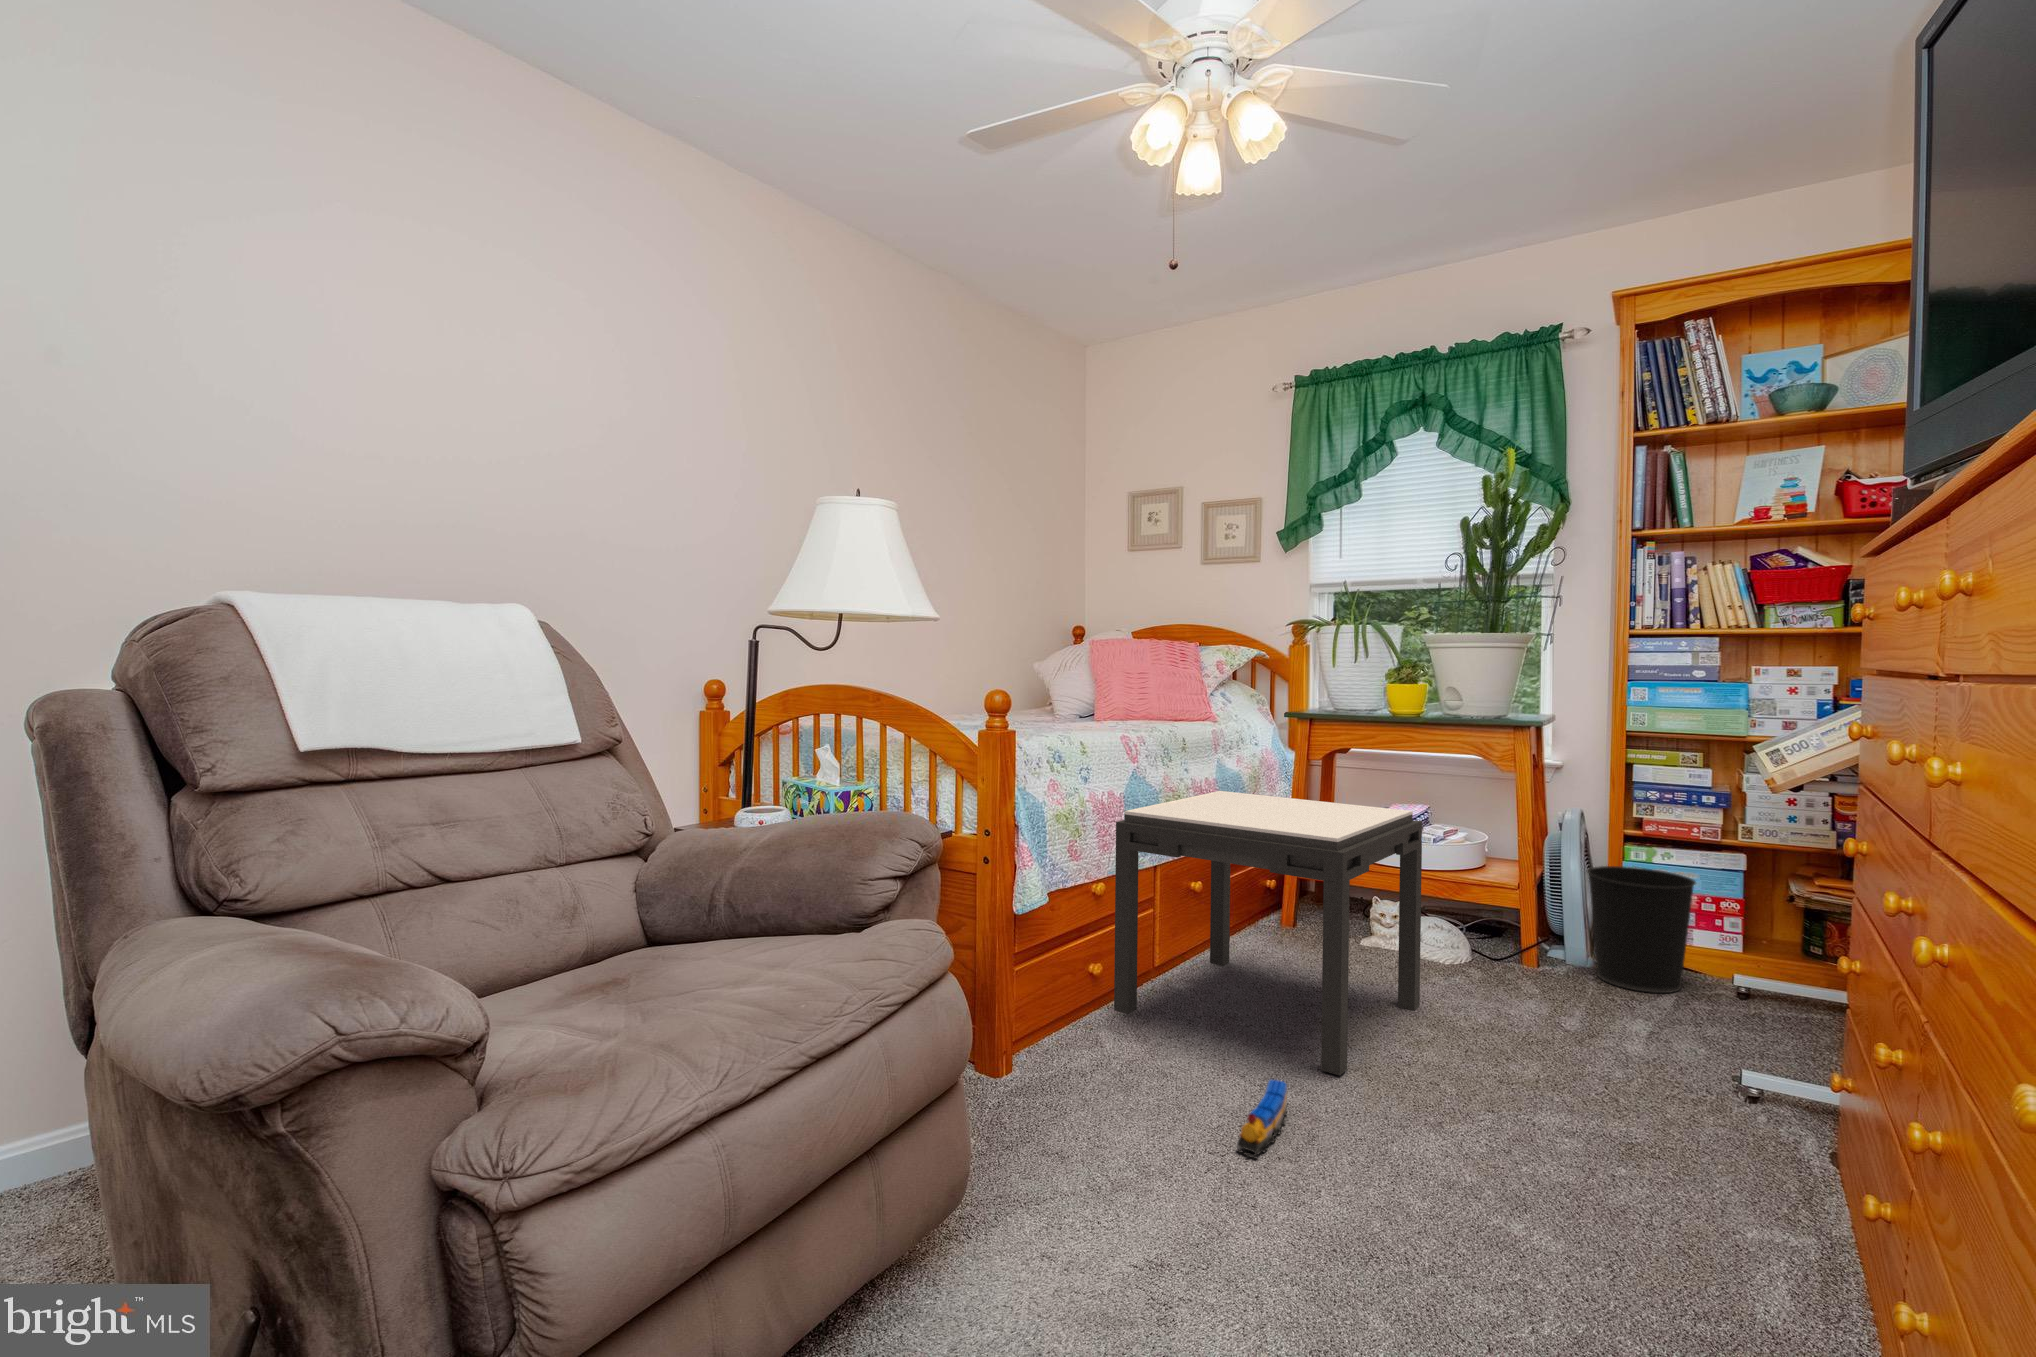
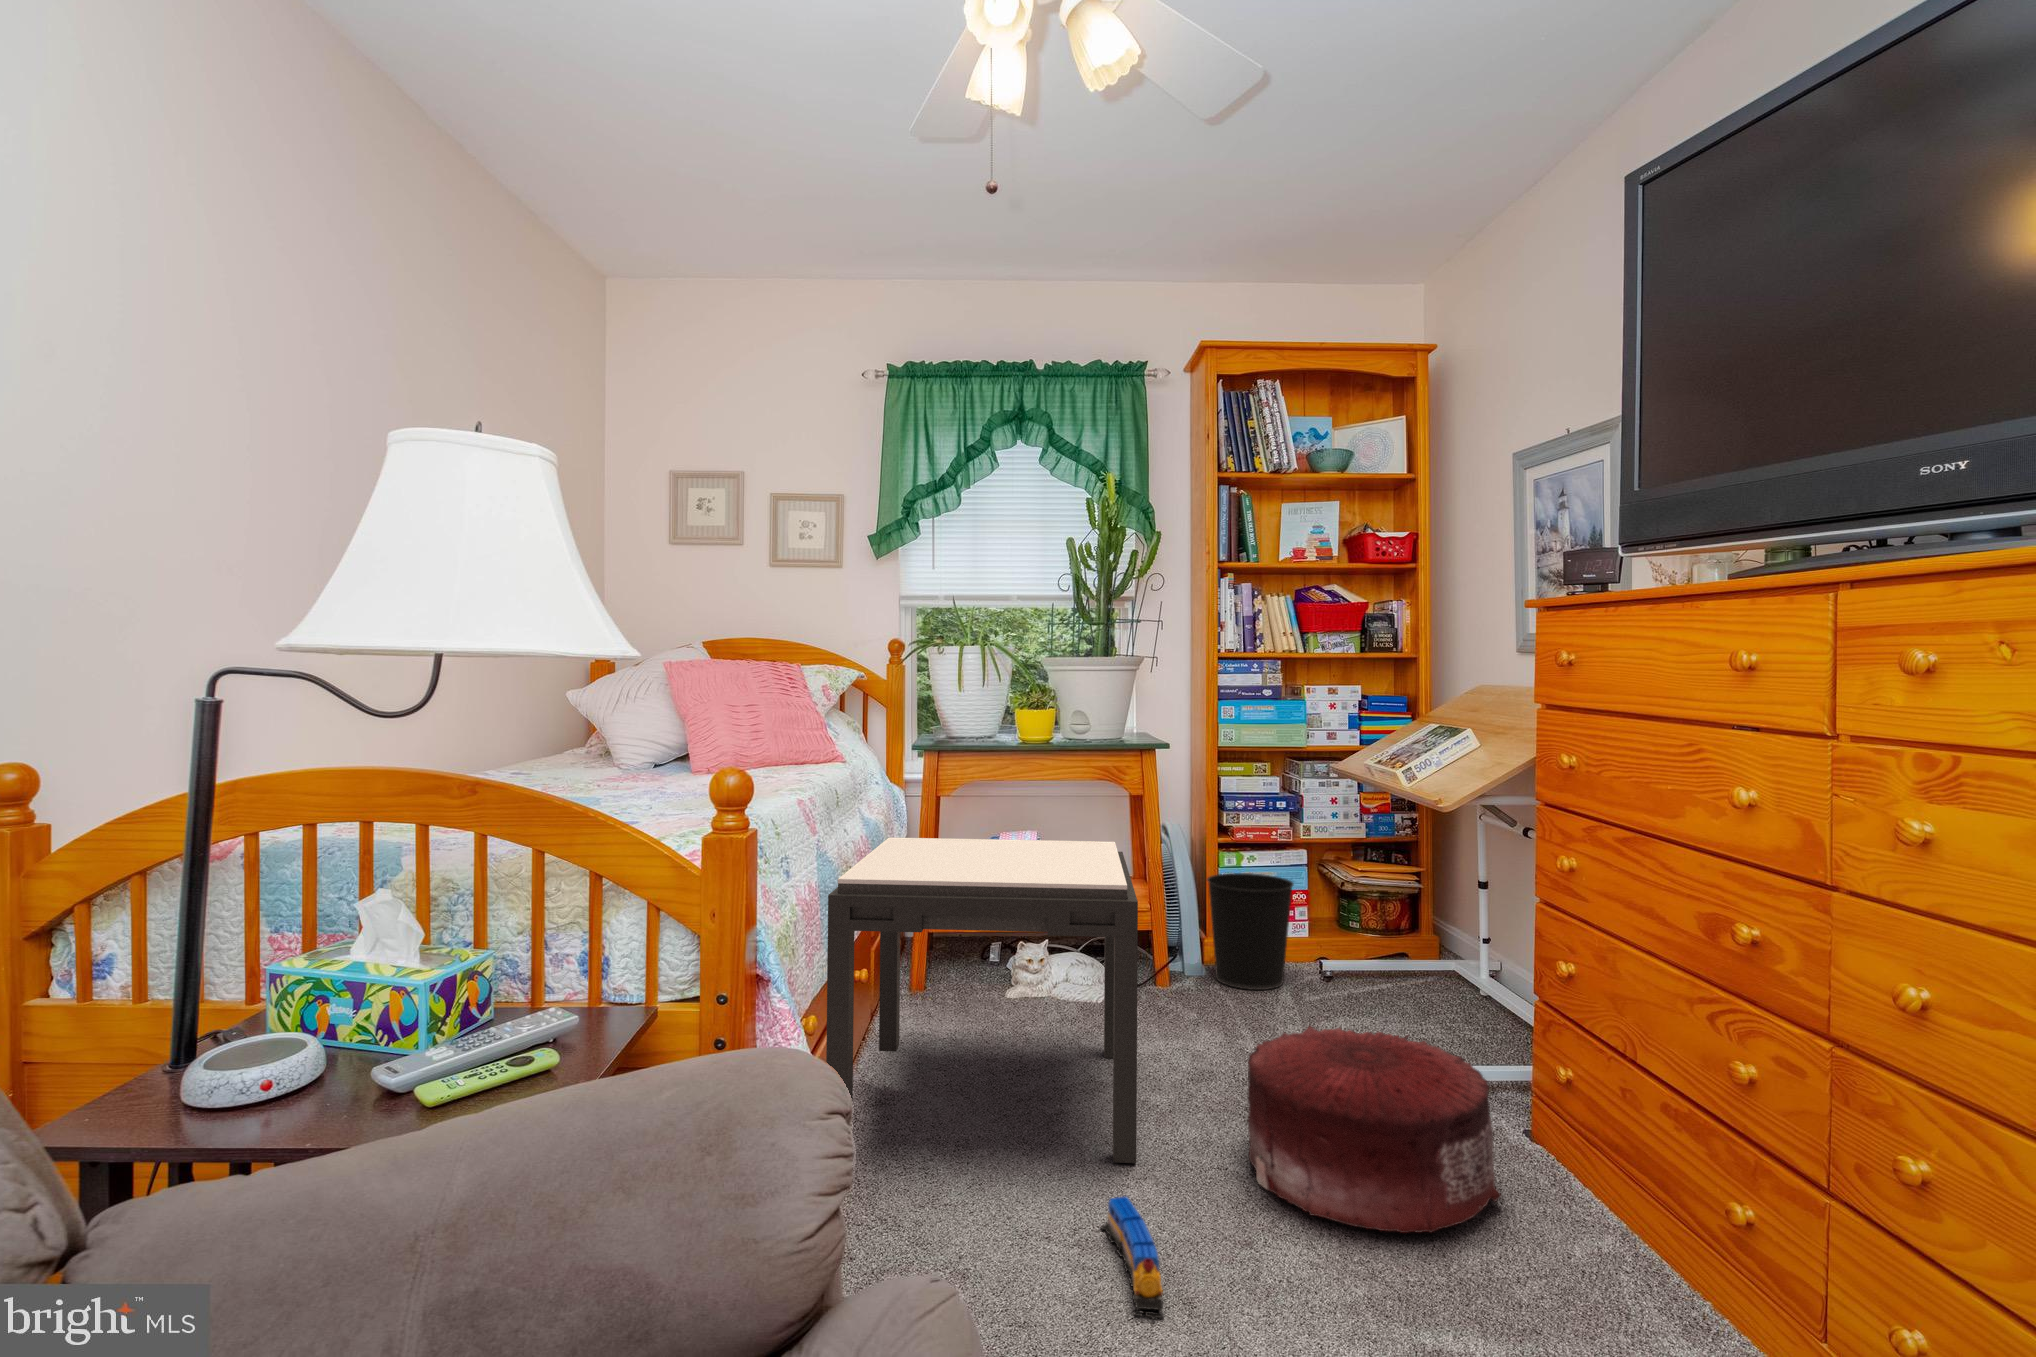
pouf: none [1433,1000,1696,1194] -> present [1247,1026,1501,1233]

